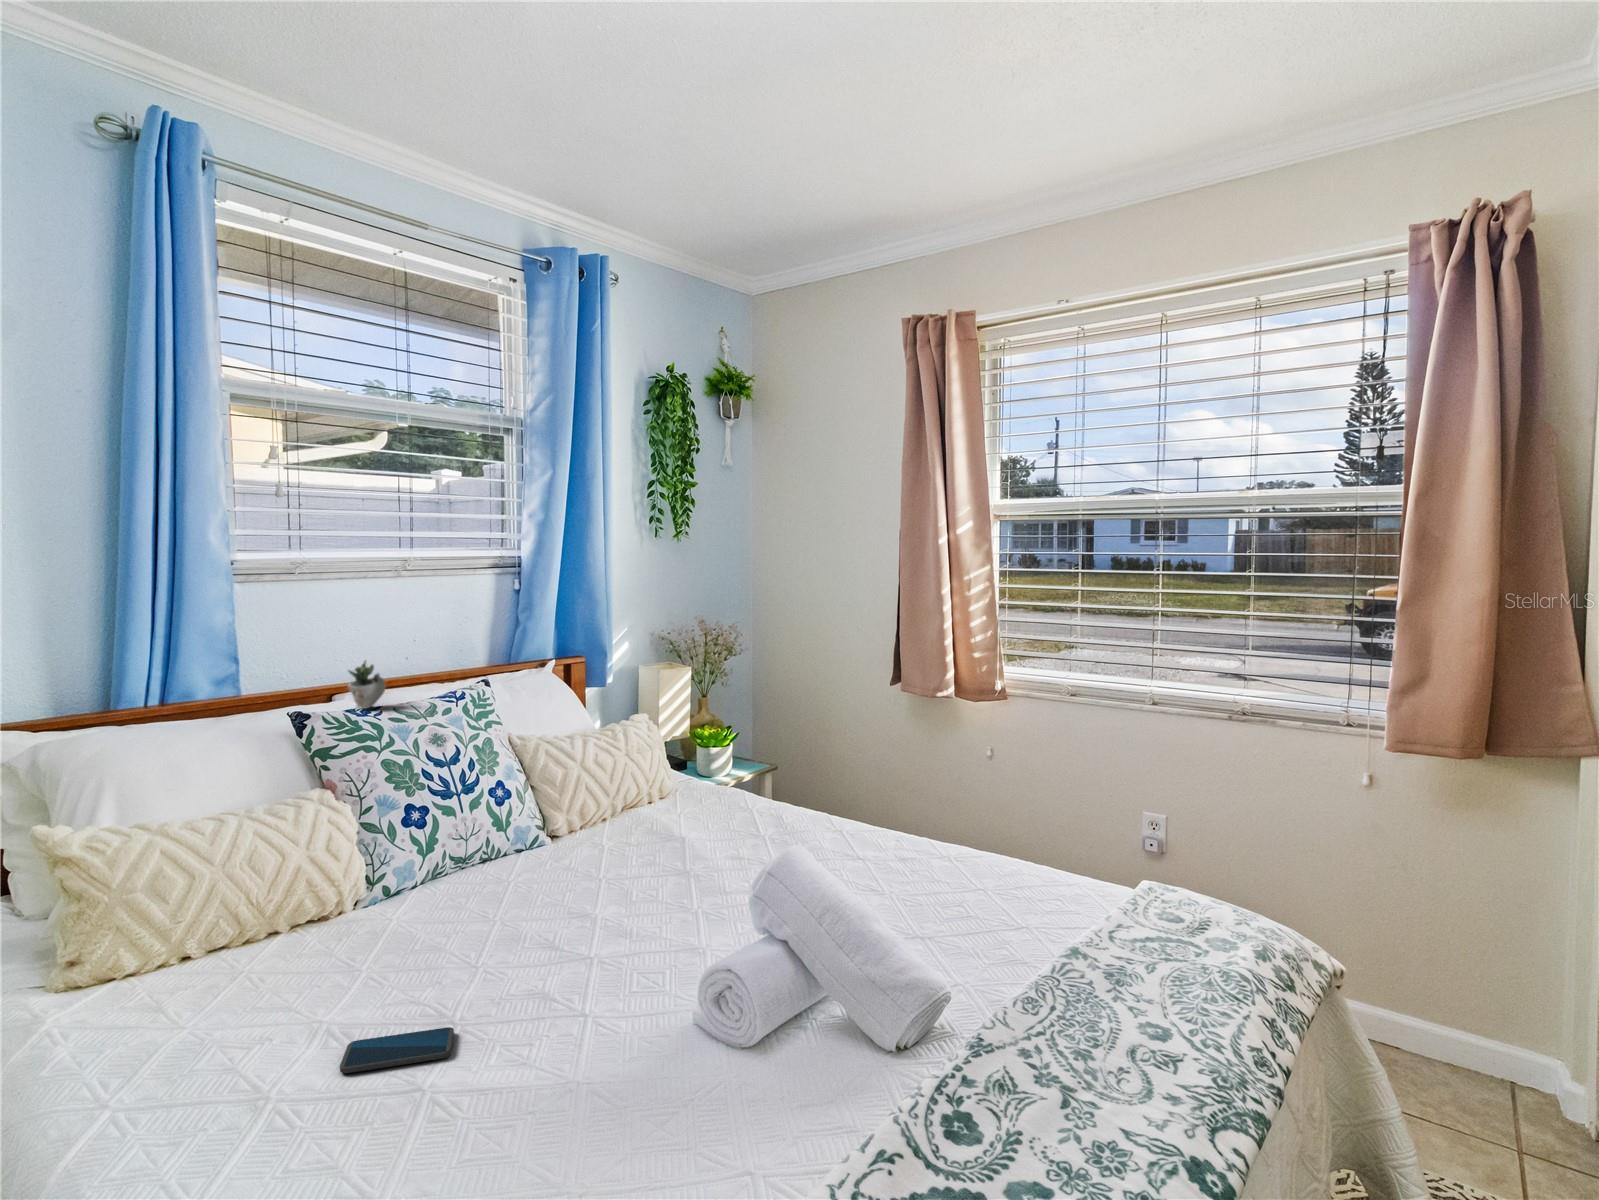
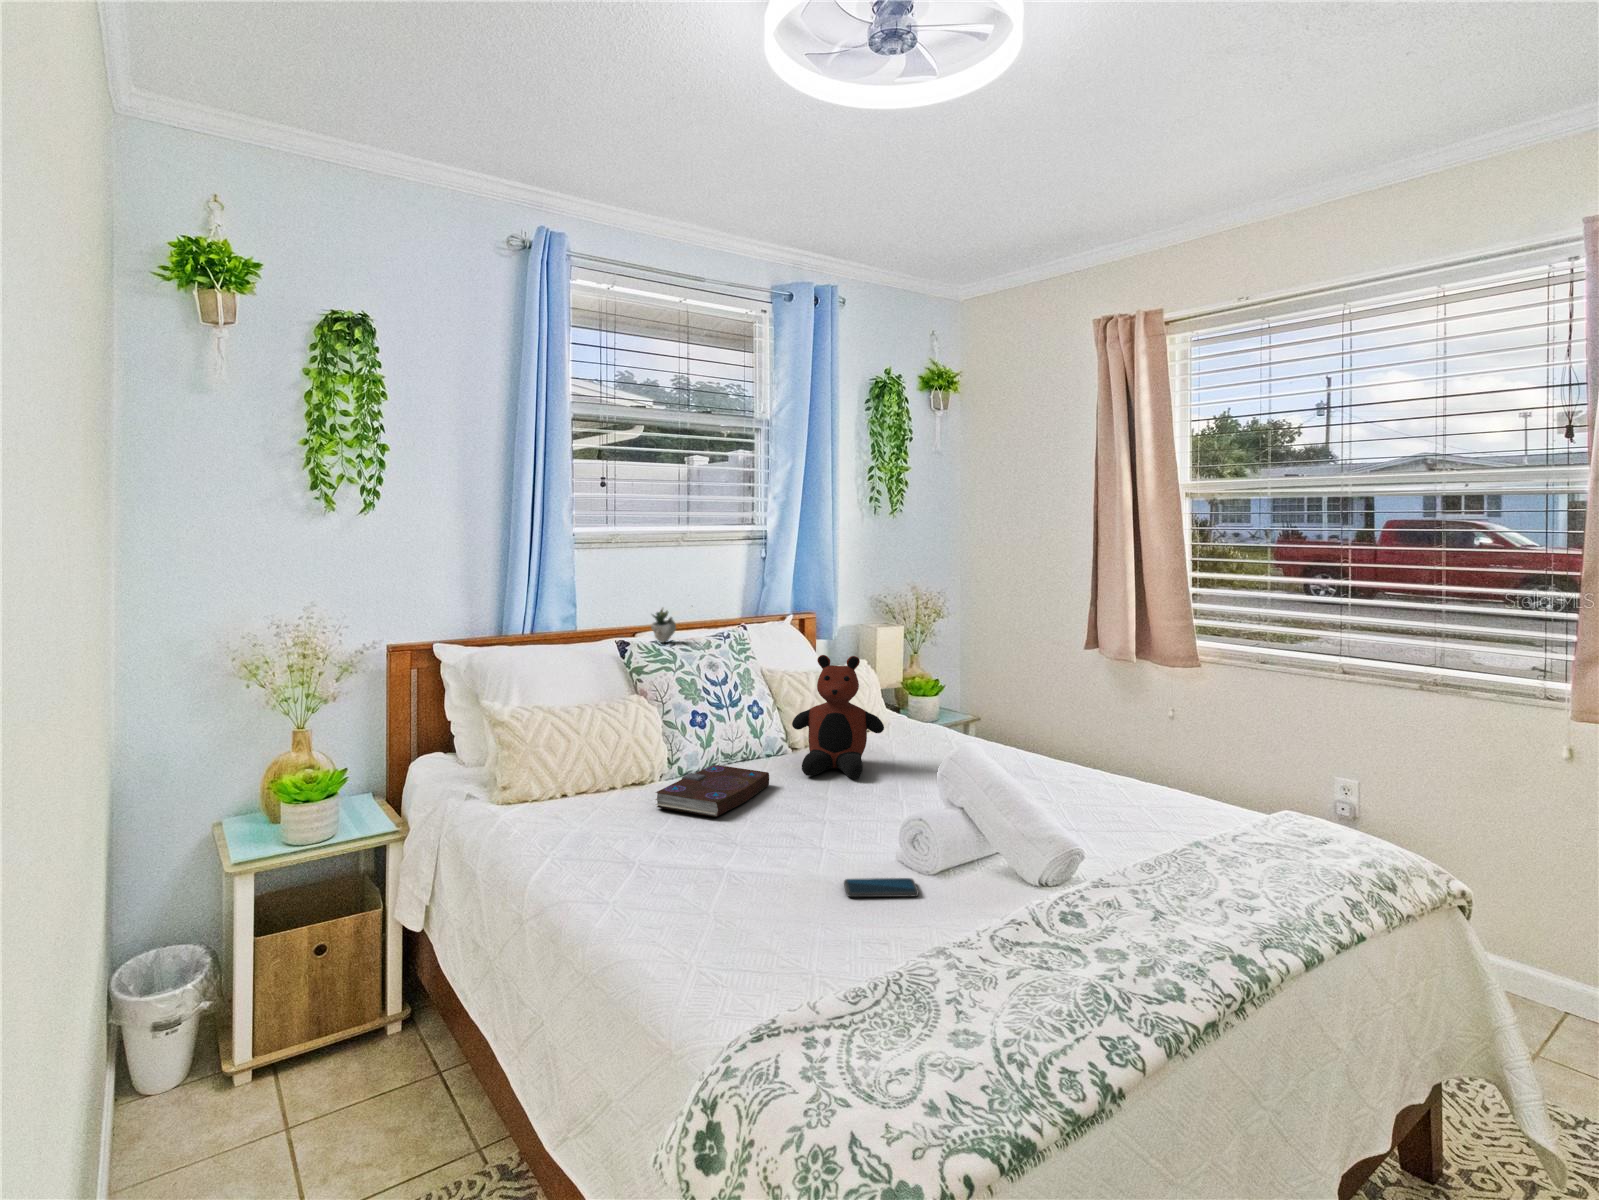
teddy bear: none [549,719,672,885] -> present [792,655,884,779]
book: none [331,882,515,975] -> present [655,765,769,817]
smartphone: present [340,1027,454,1073] -> present [844,878,918,897]

